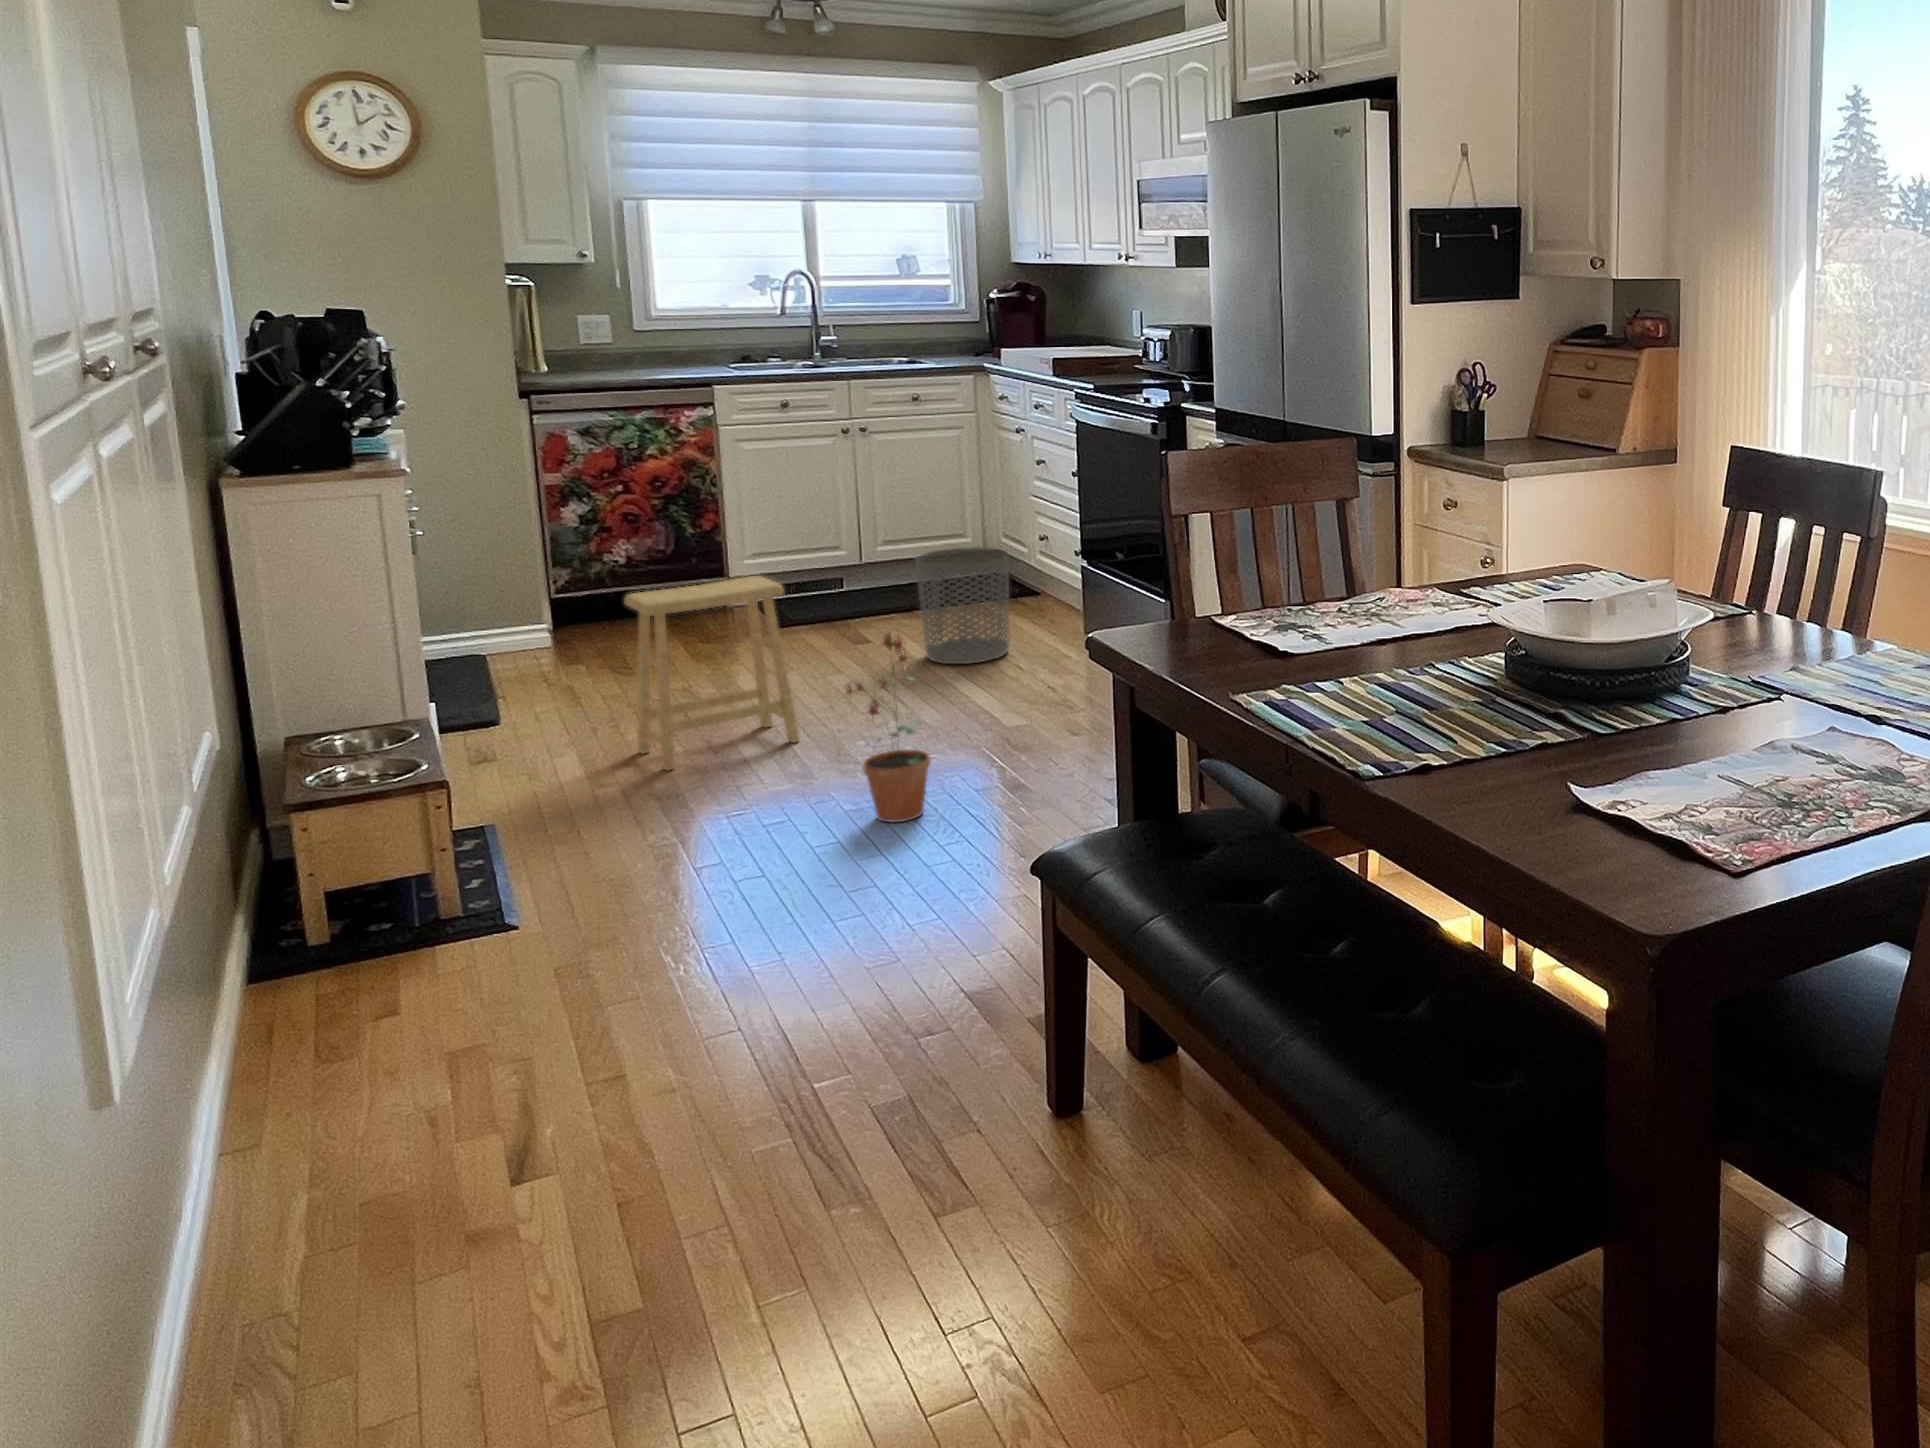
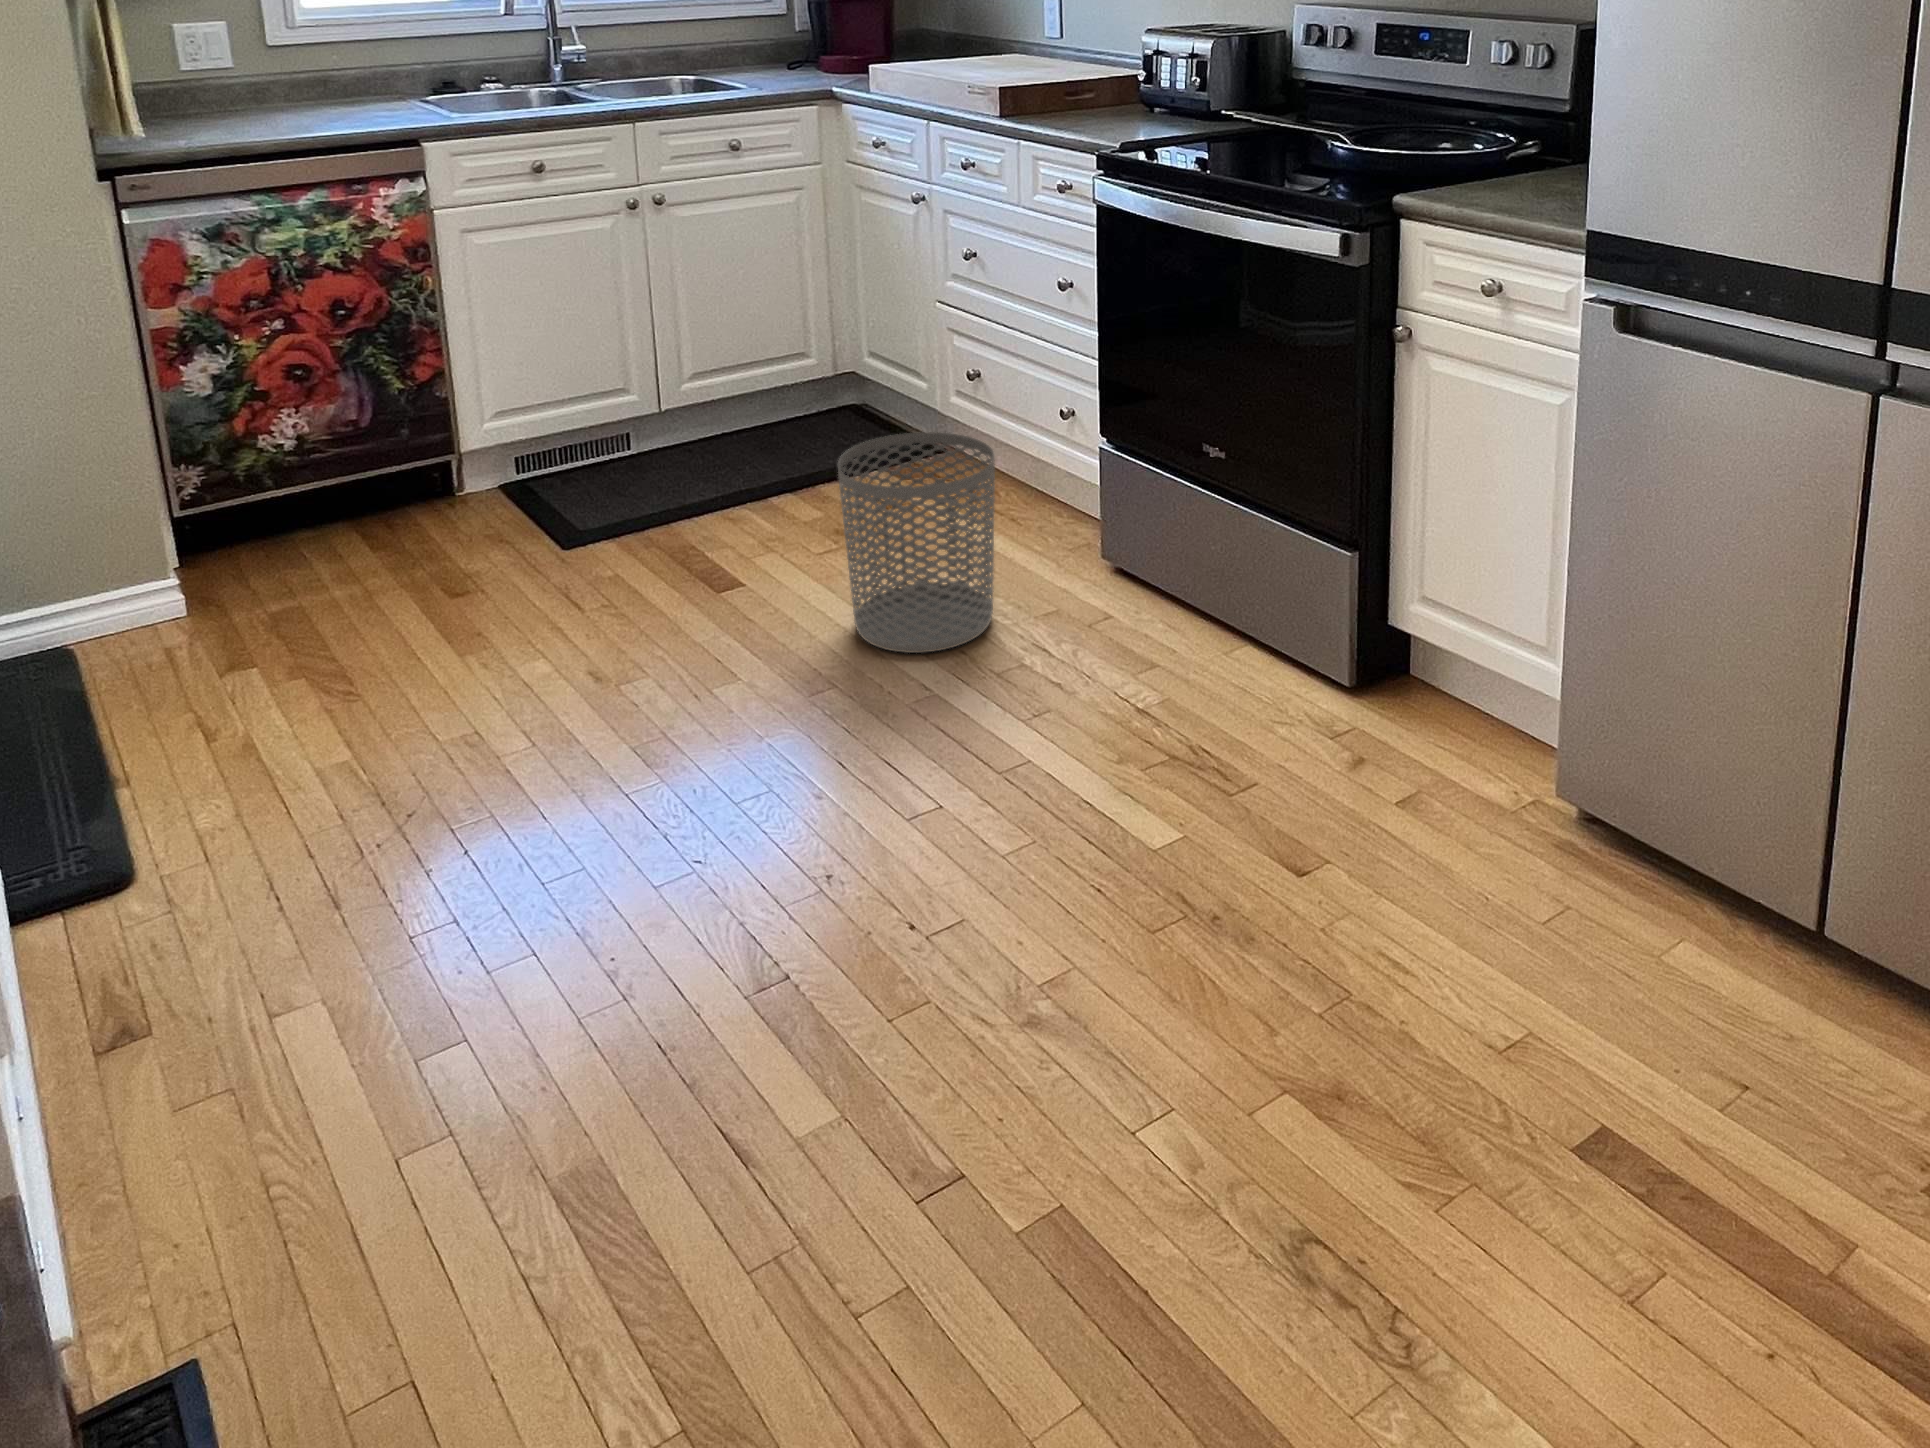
footstool: present [624,576,800,770] -> none [386,592,743,1056]
potted plant: present [846,633,930,822] -> none [964,836,1183,1286]

